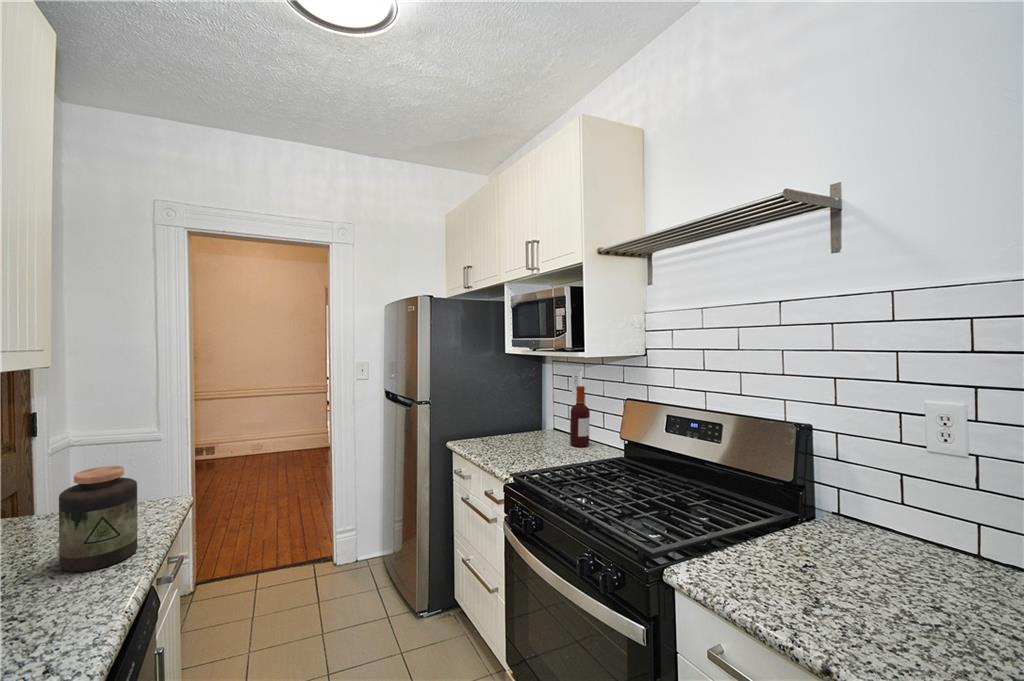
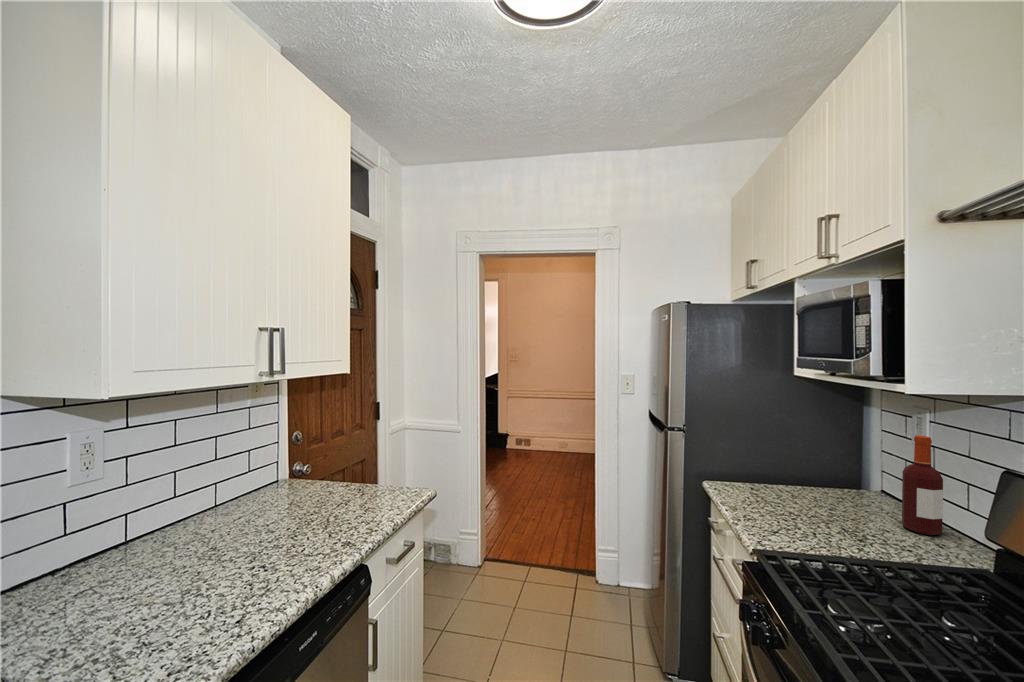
jar: present [59,466,137,572] -> none [321,457,369,538]

